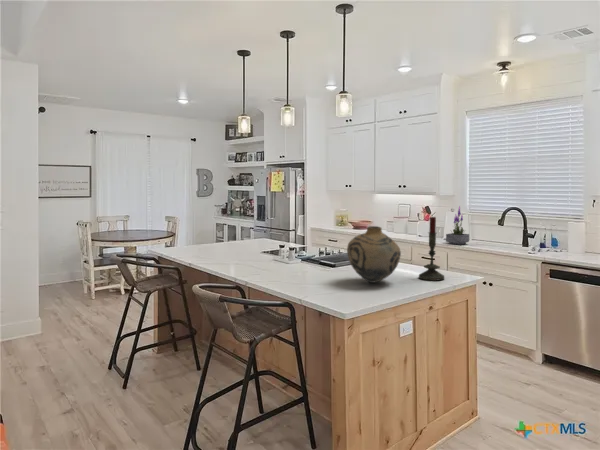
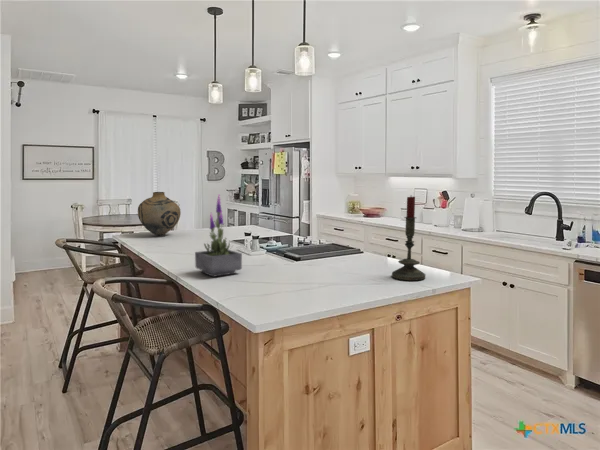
potted plant: present [446,207,469,245] -> present [195,195,242,276]
vase: present [347,226,401,283] -> present [138,192,181,235]

